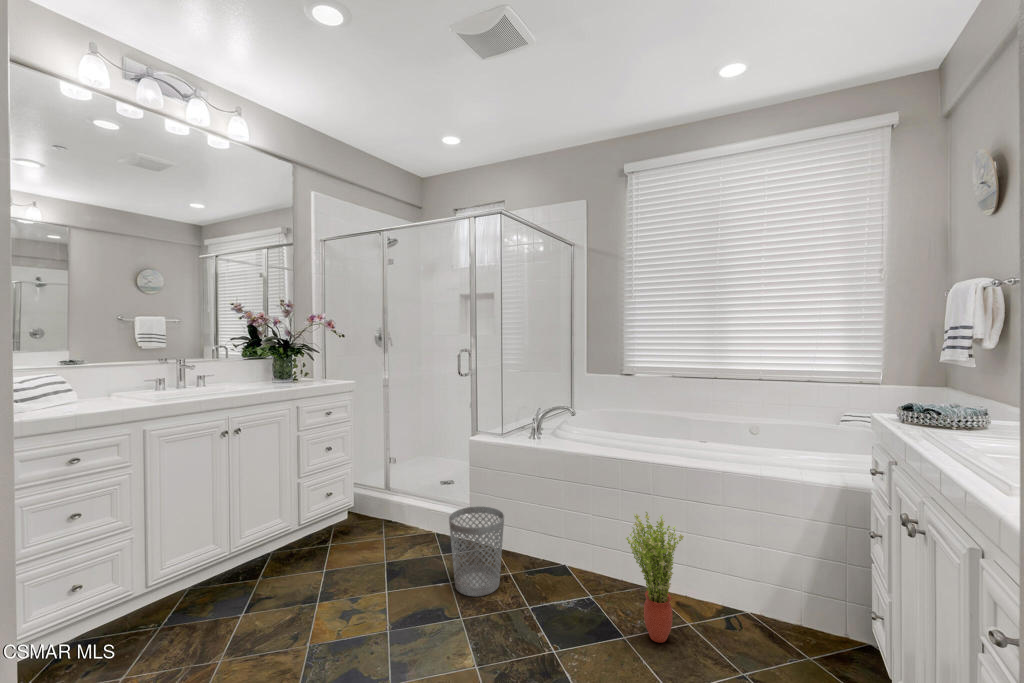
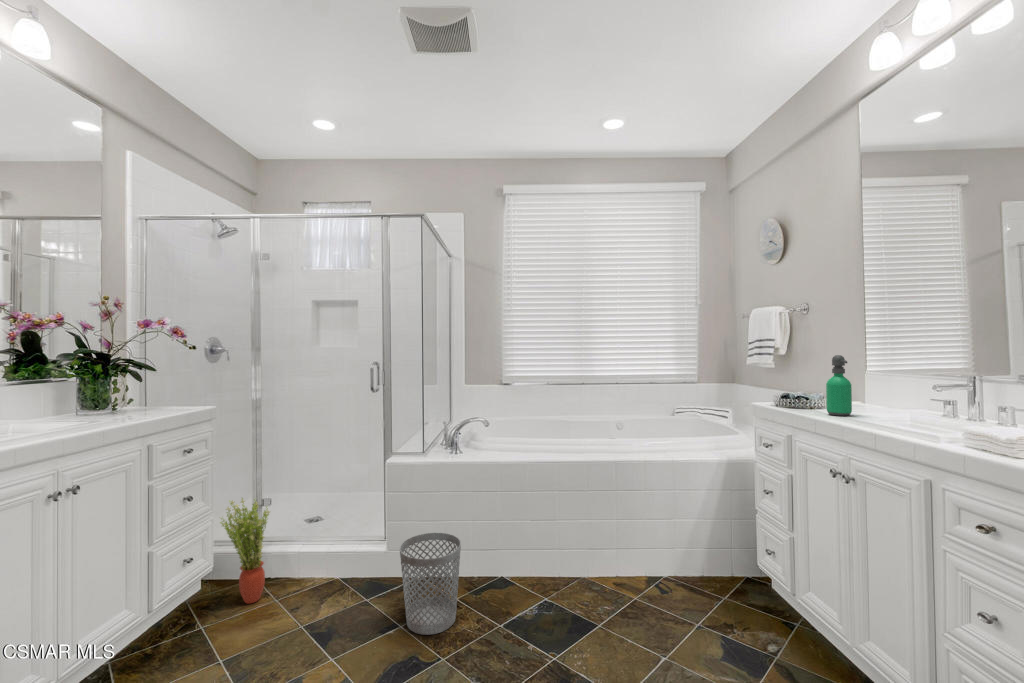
soap dispenser: none [941,348,983,439] -> present [826,355,852,416]
potted plant: present [626,512,684,643] -> present [220,498,270,604]

